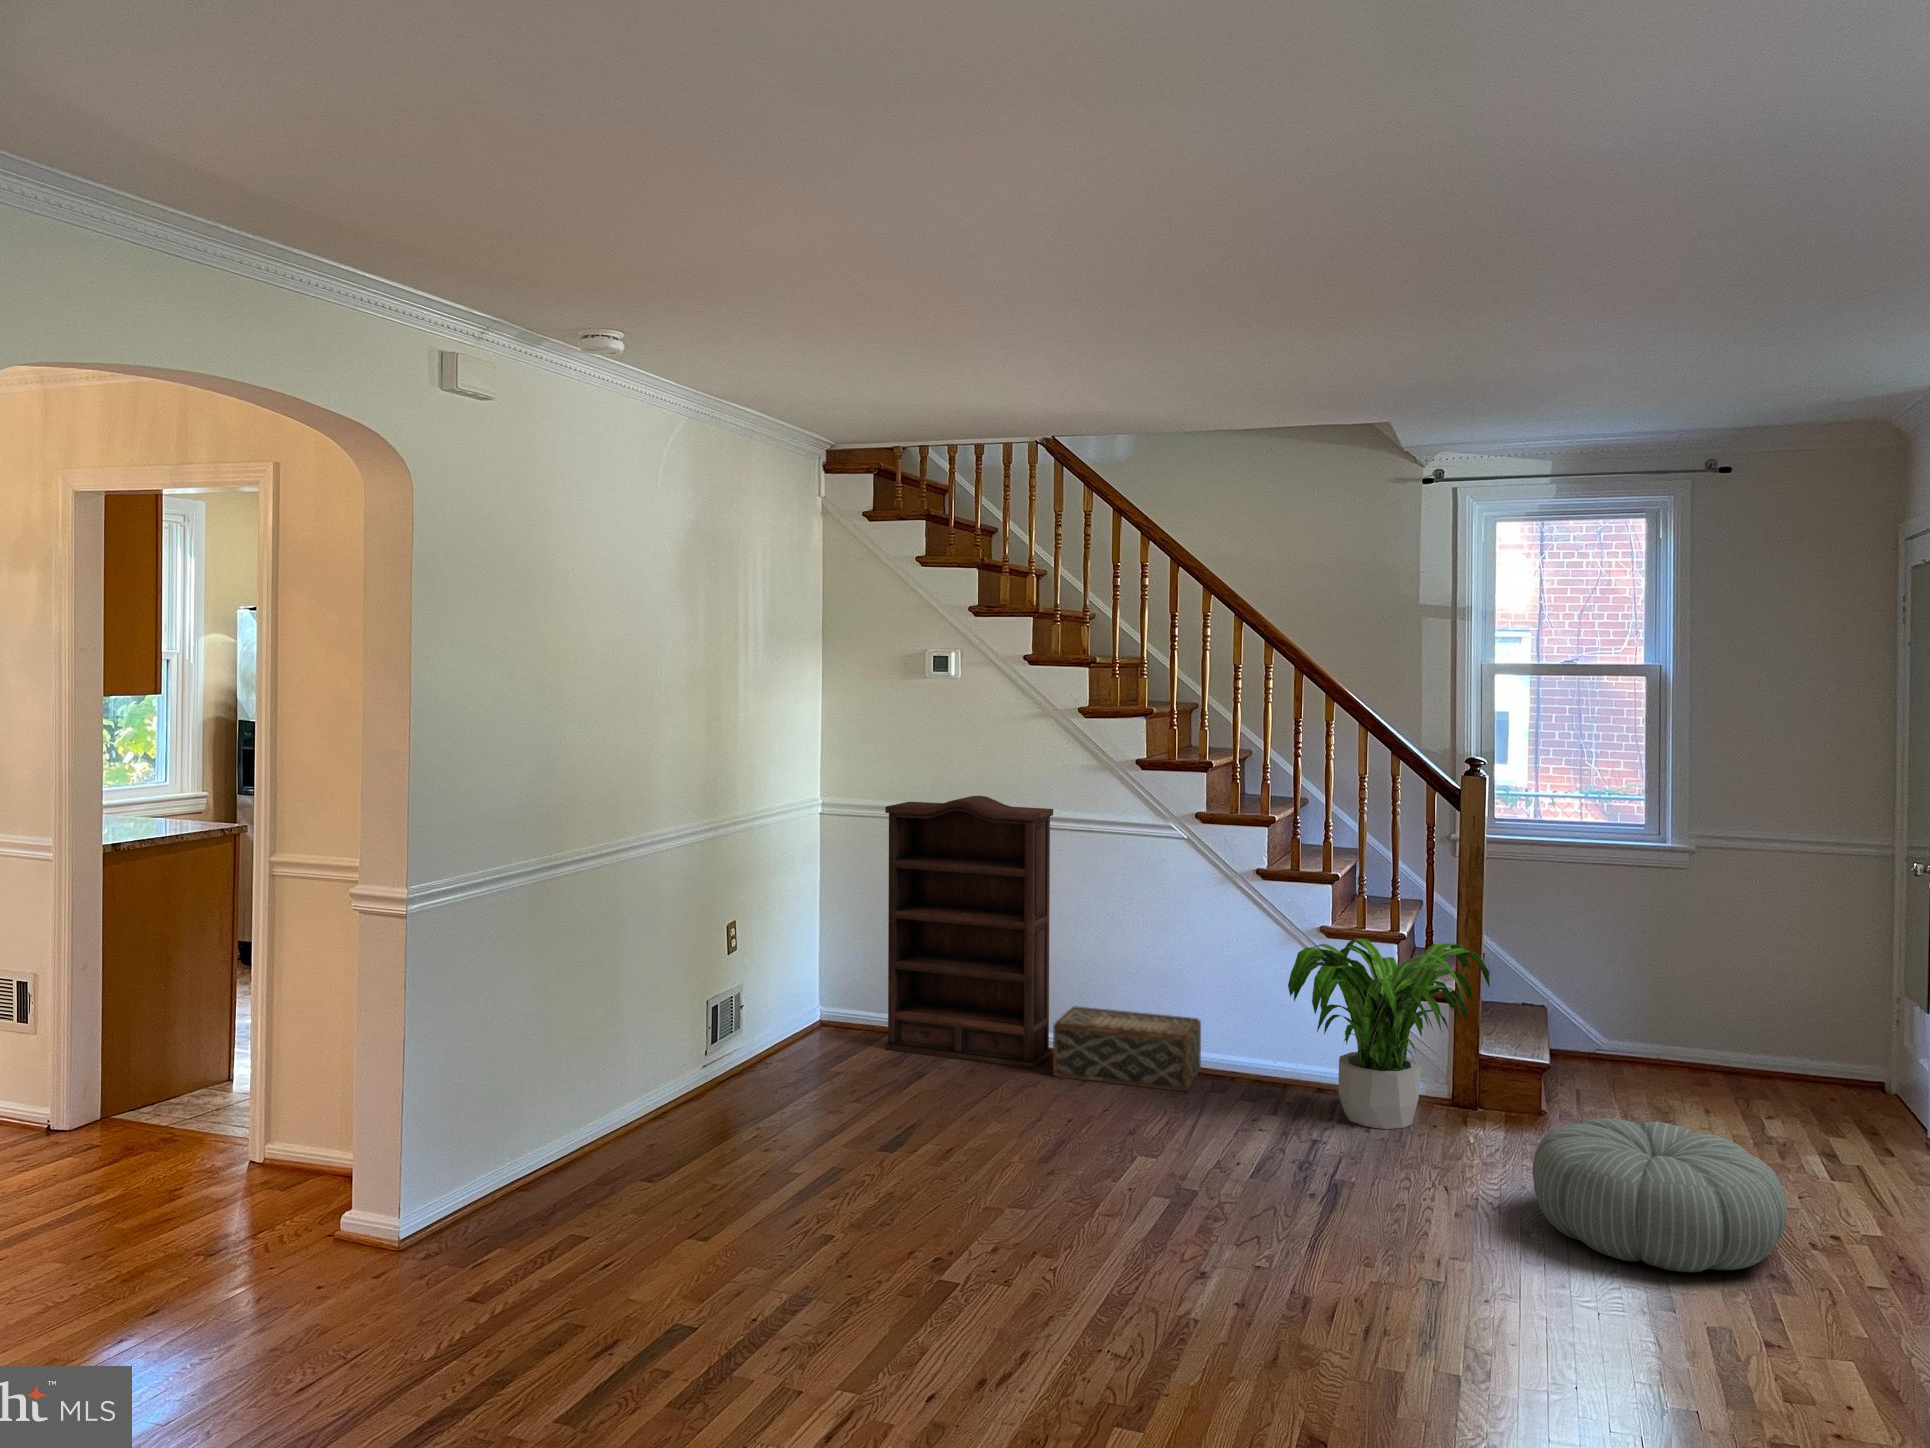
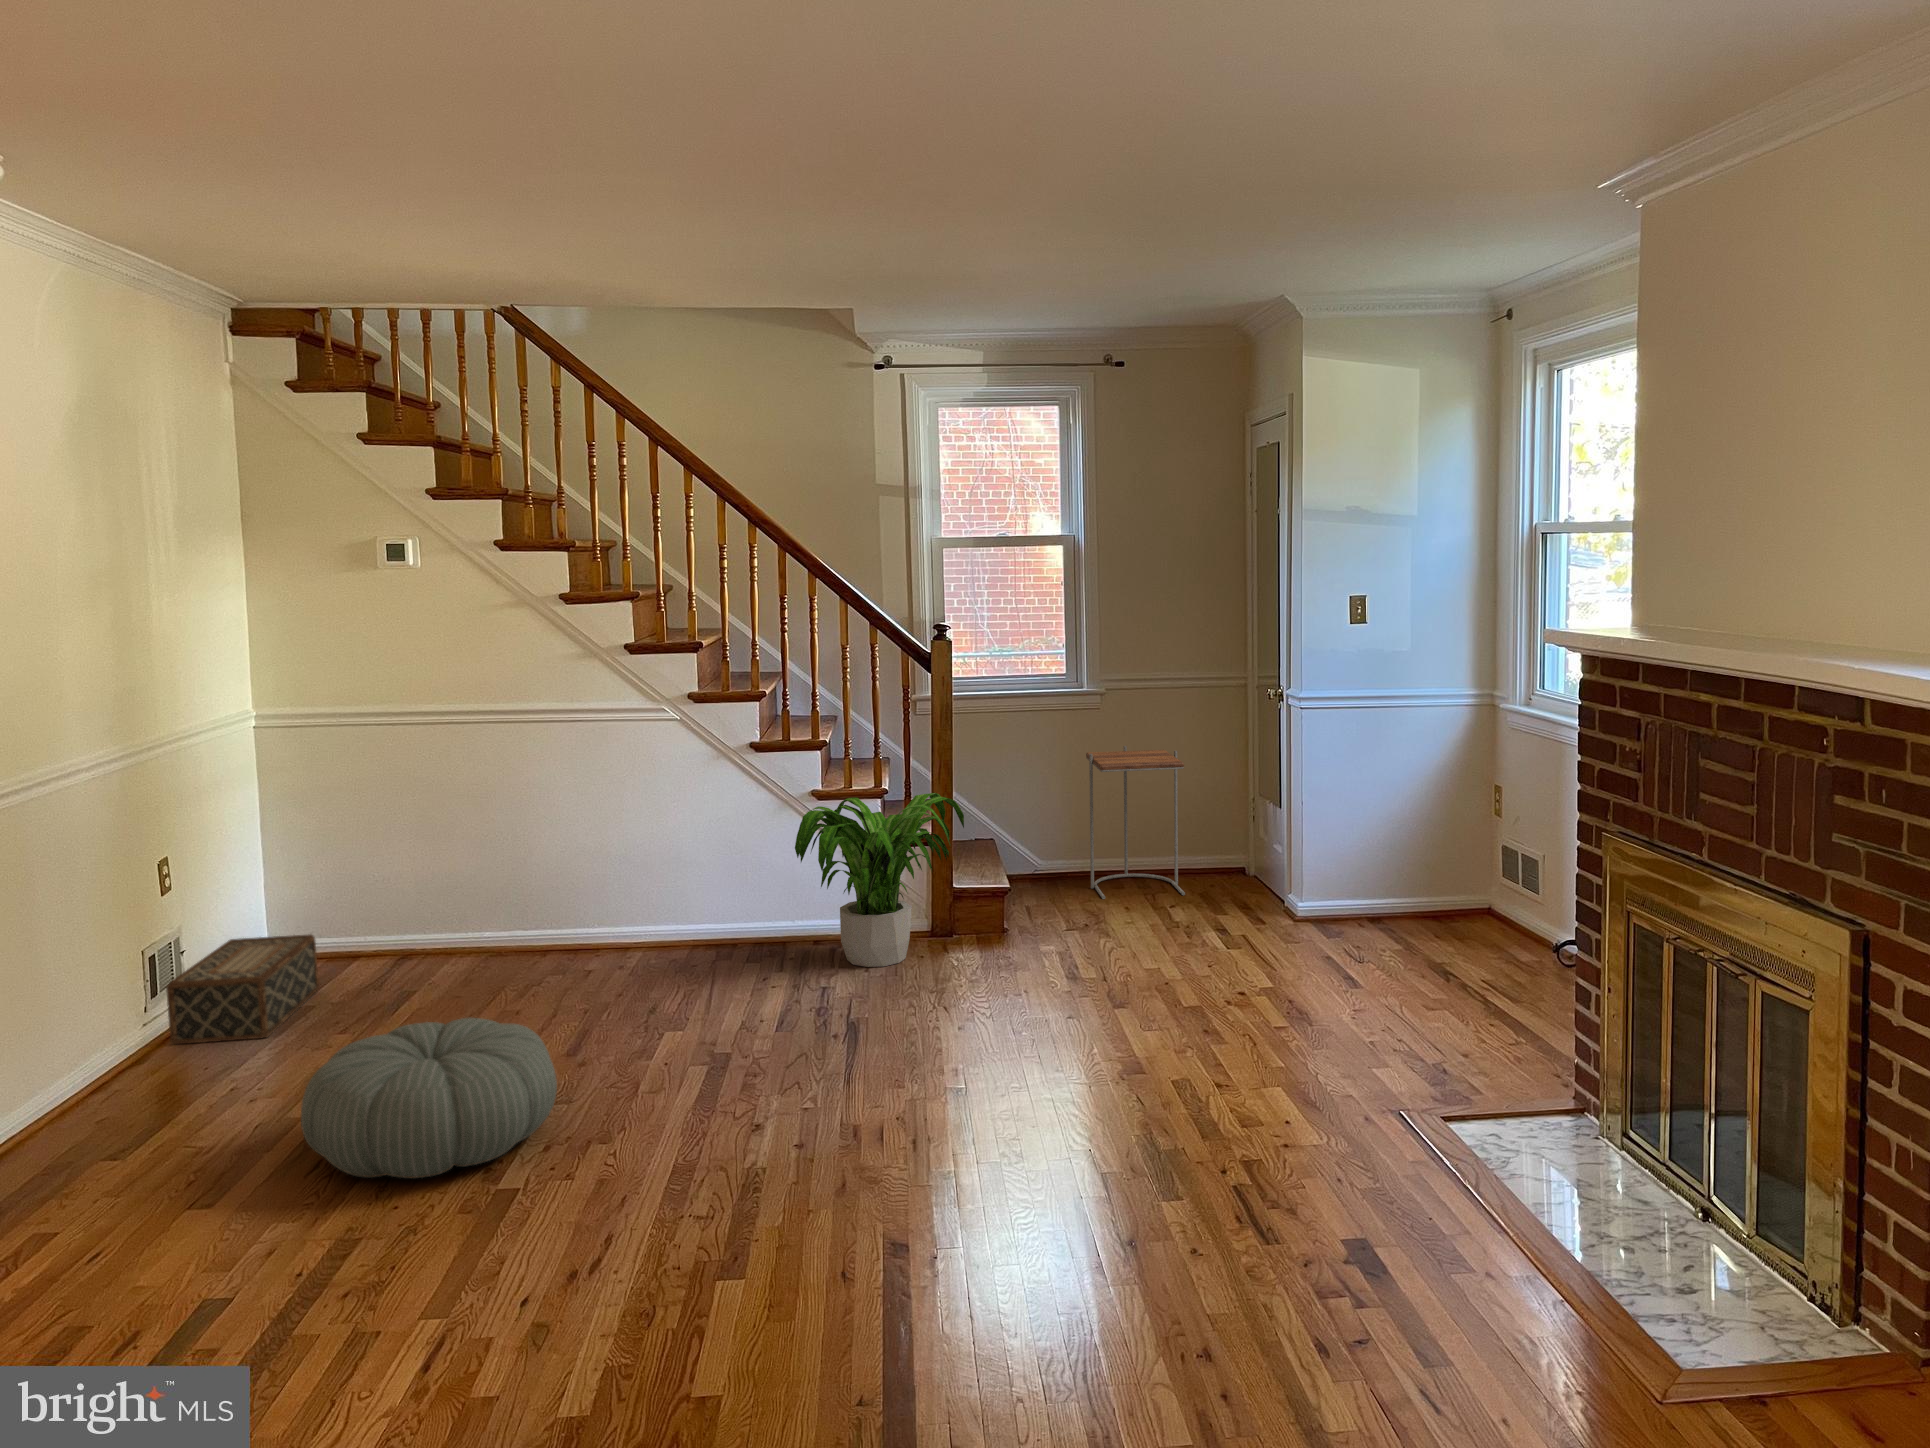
bookshelf: present [885,796,1053,1069] -> none [344,692,551,973]
side table: none [1665,913,1795,1107] -> present [1086,746,1185,899]
woven basket: present [1053,1007,1201,1091] -> present [166,934,319,1044]
pouf: present [1532,1118,1787,1272] -> present [301,1018,557,1179]

